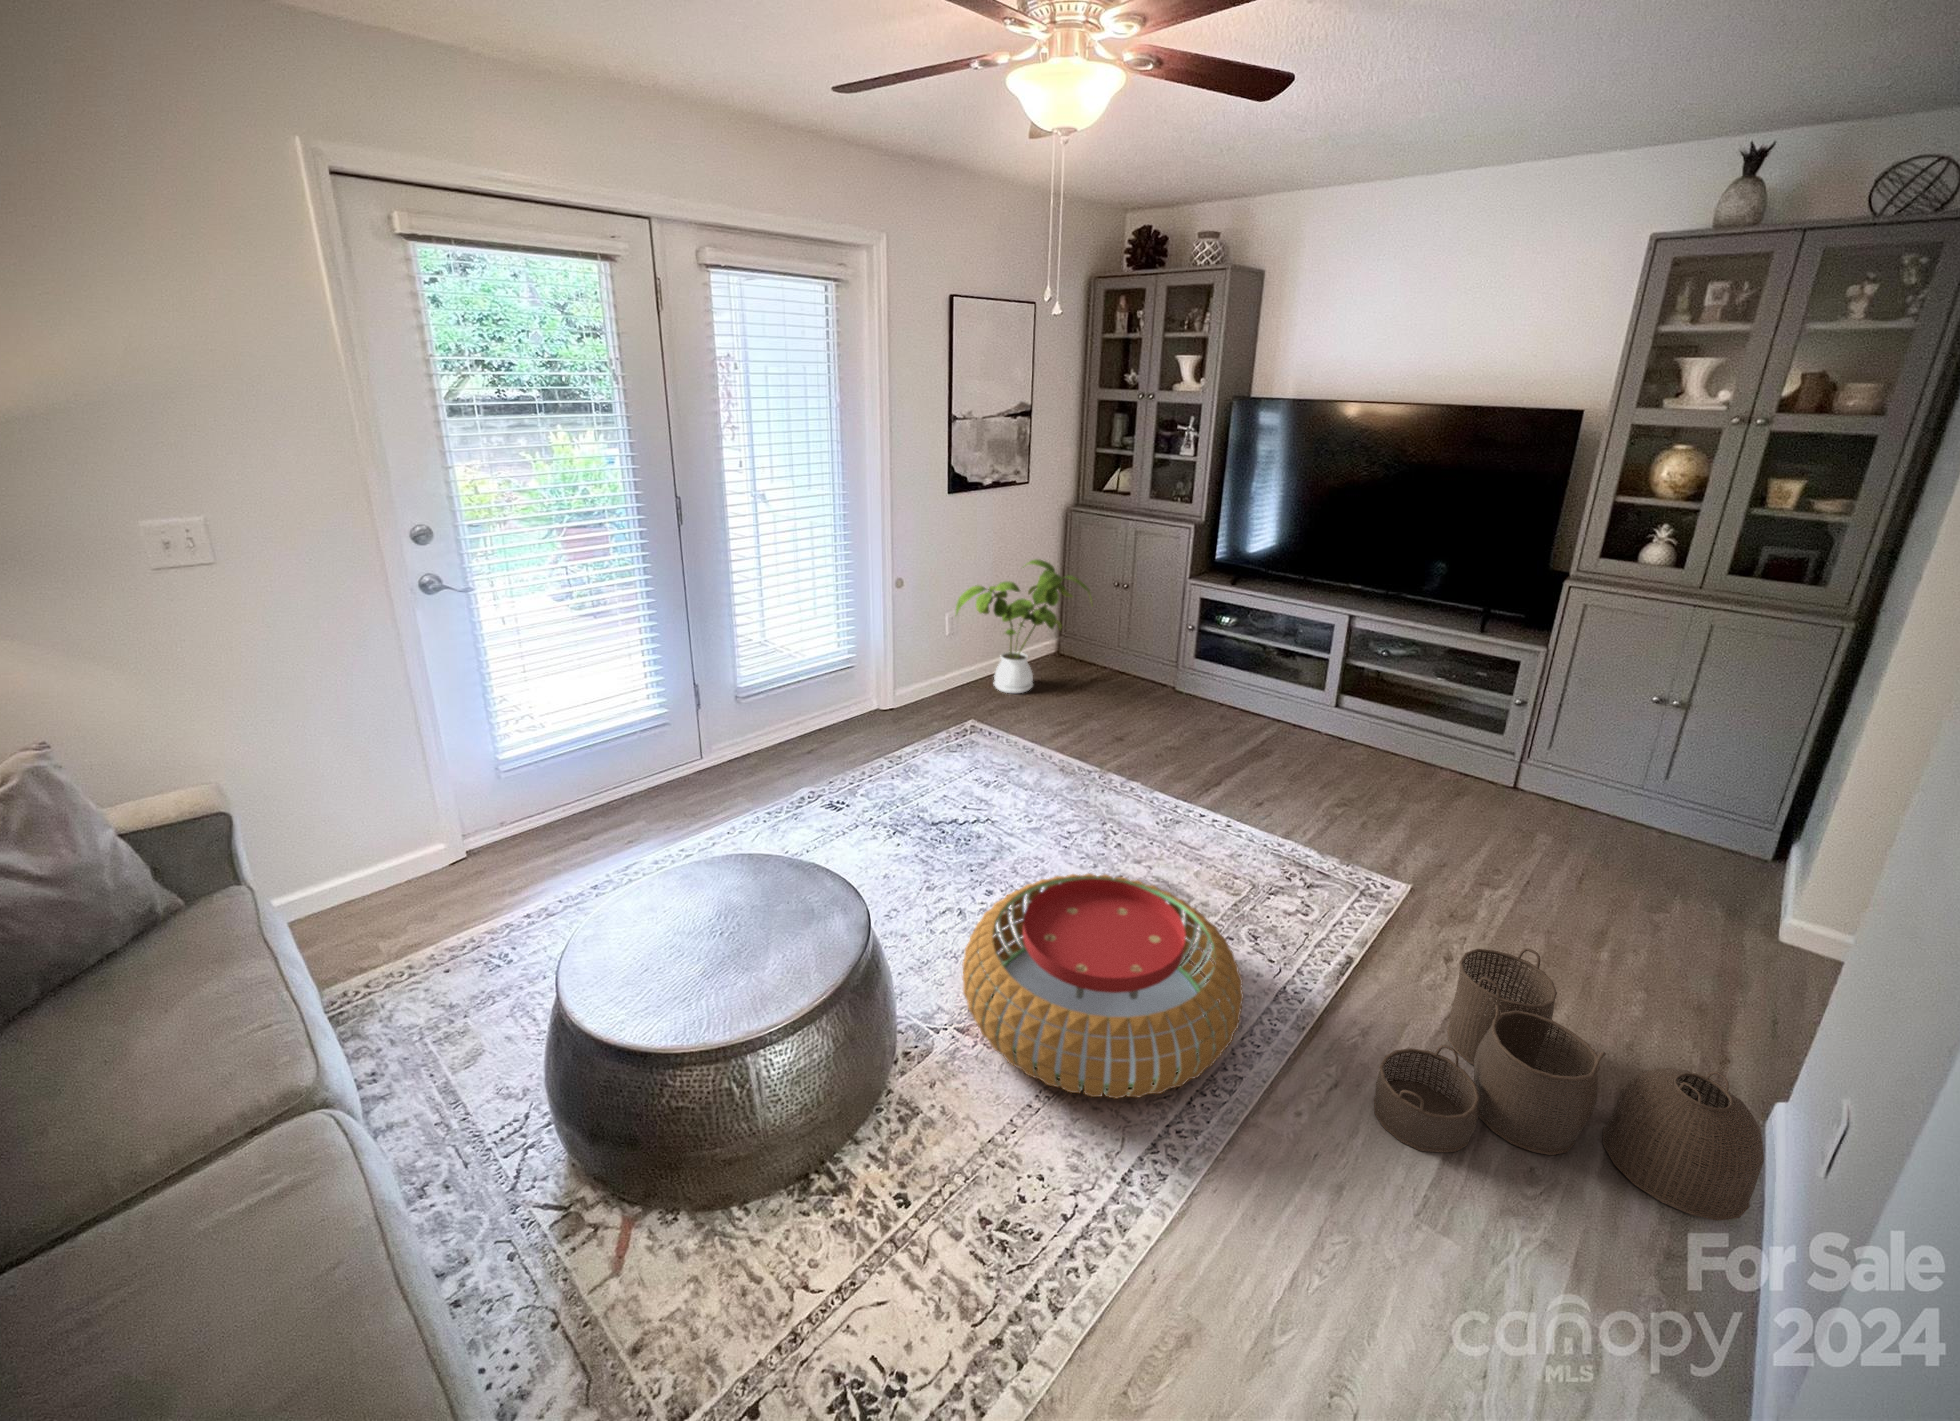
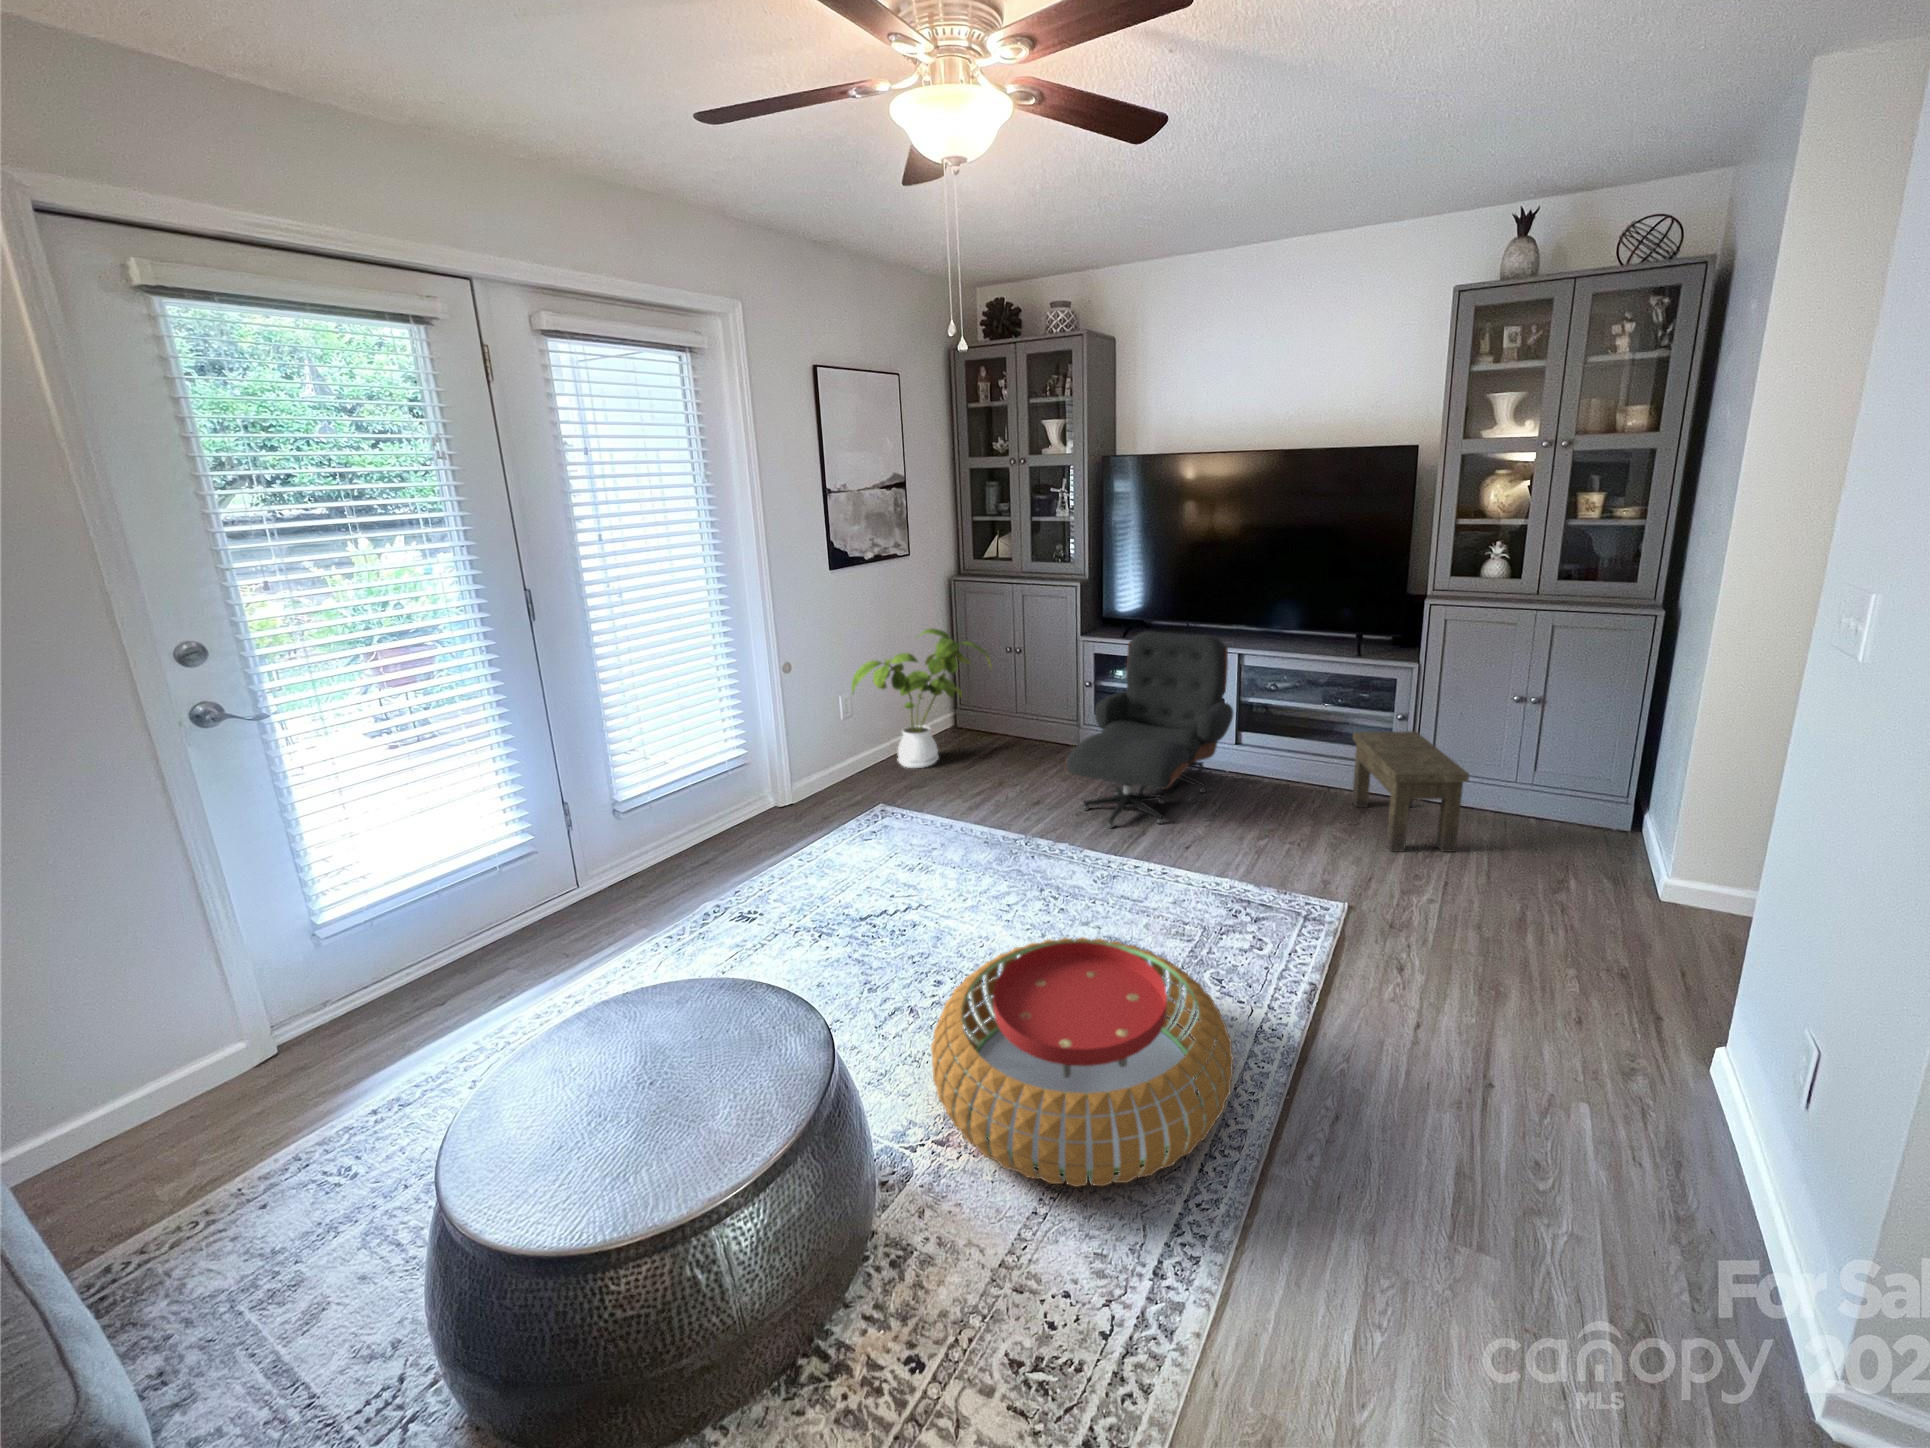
lounge chair: none [1148,583,1341,781] -> present [1064,631,1233,828]
side table: none [1450,714,1580,854] -> present [1352,731,1469,852]
woven basket: present [1374,948,1764,1221] -> none [1376,941,1732,1176]

